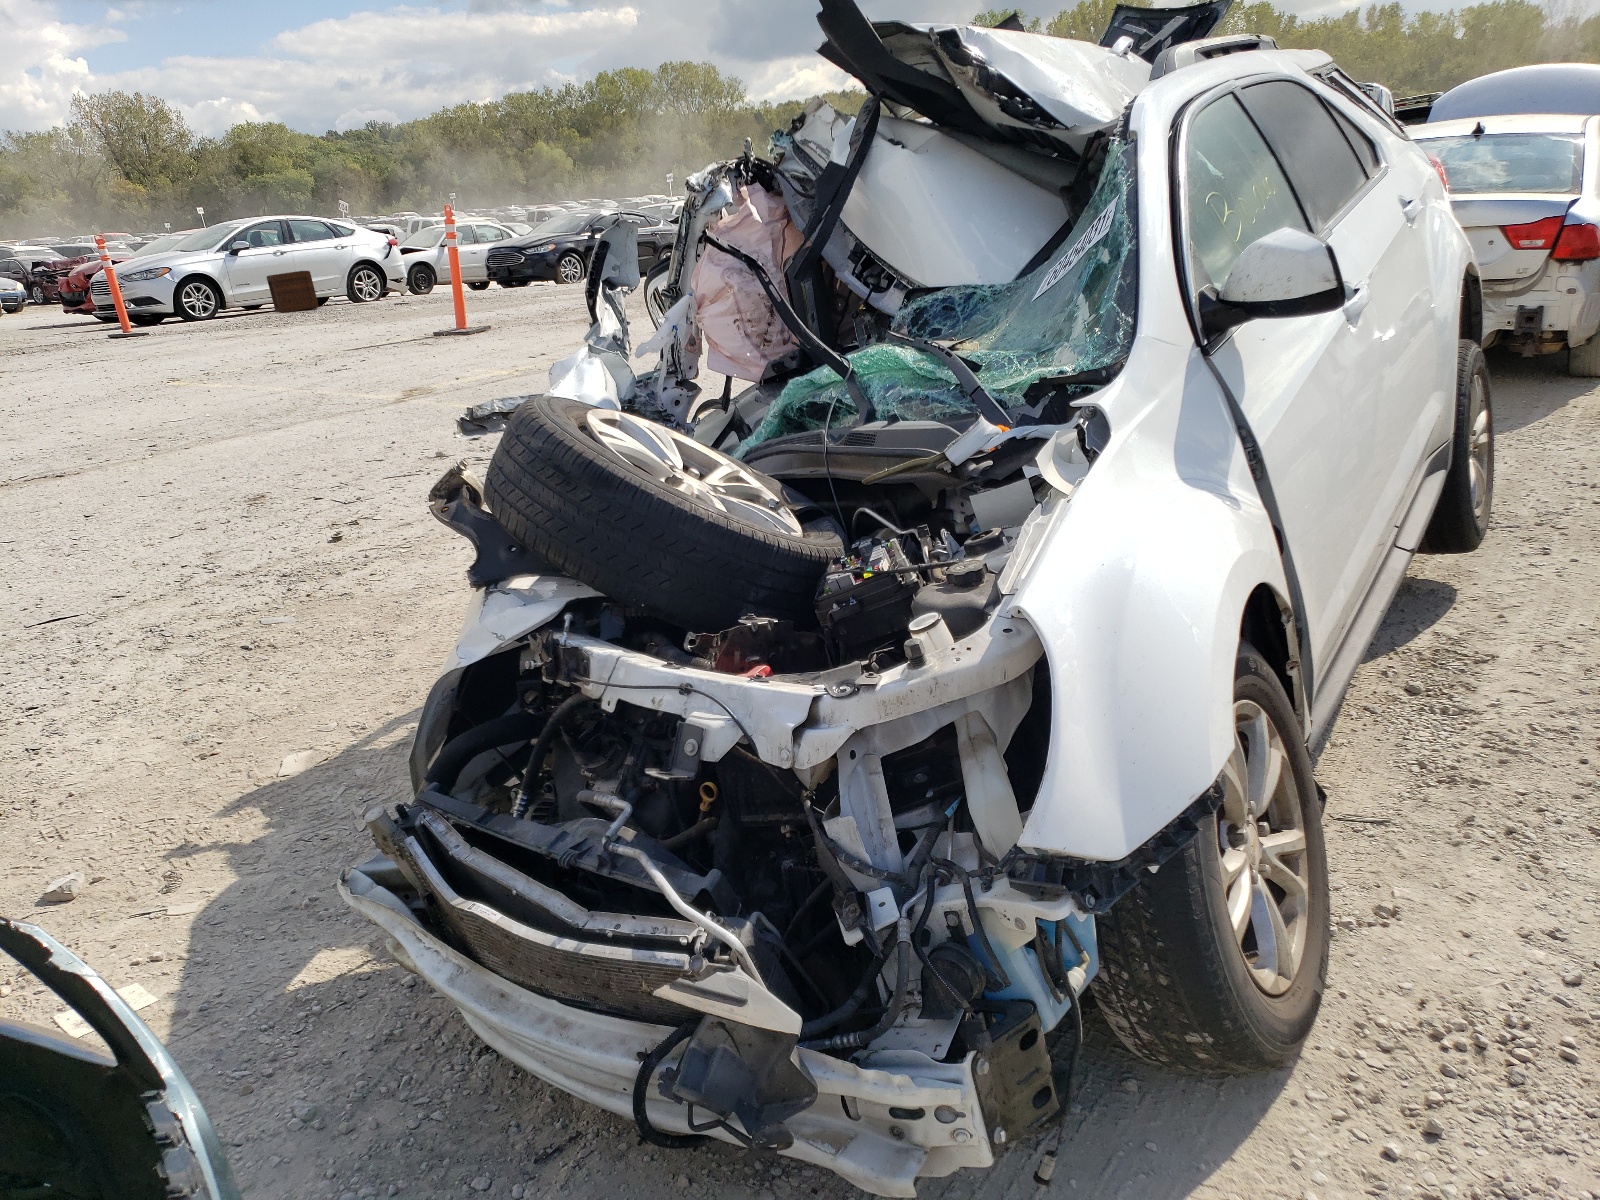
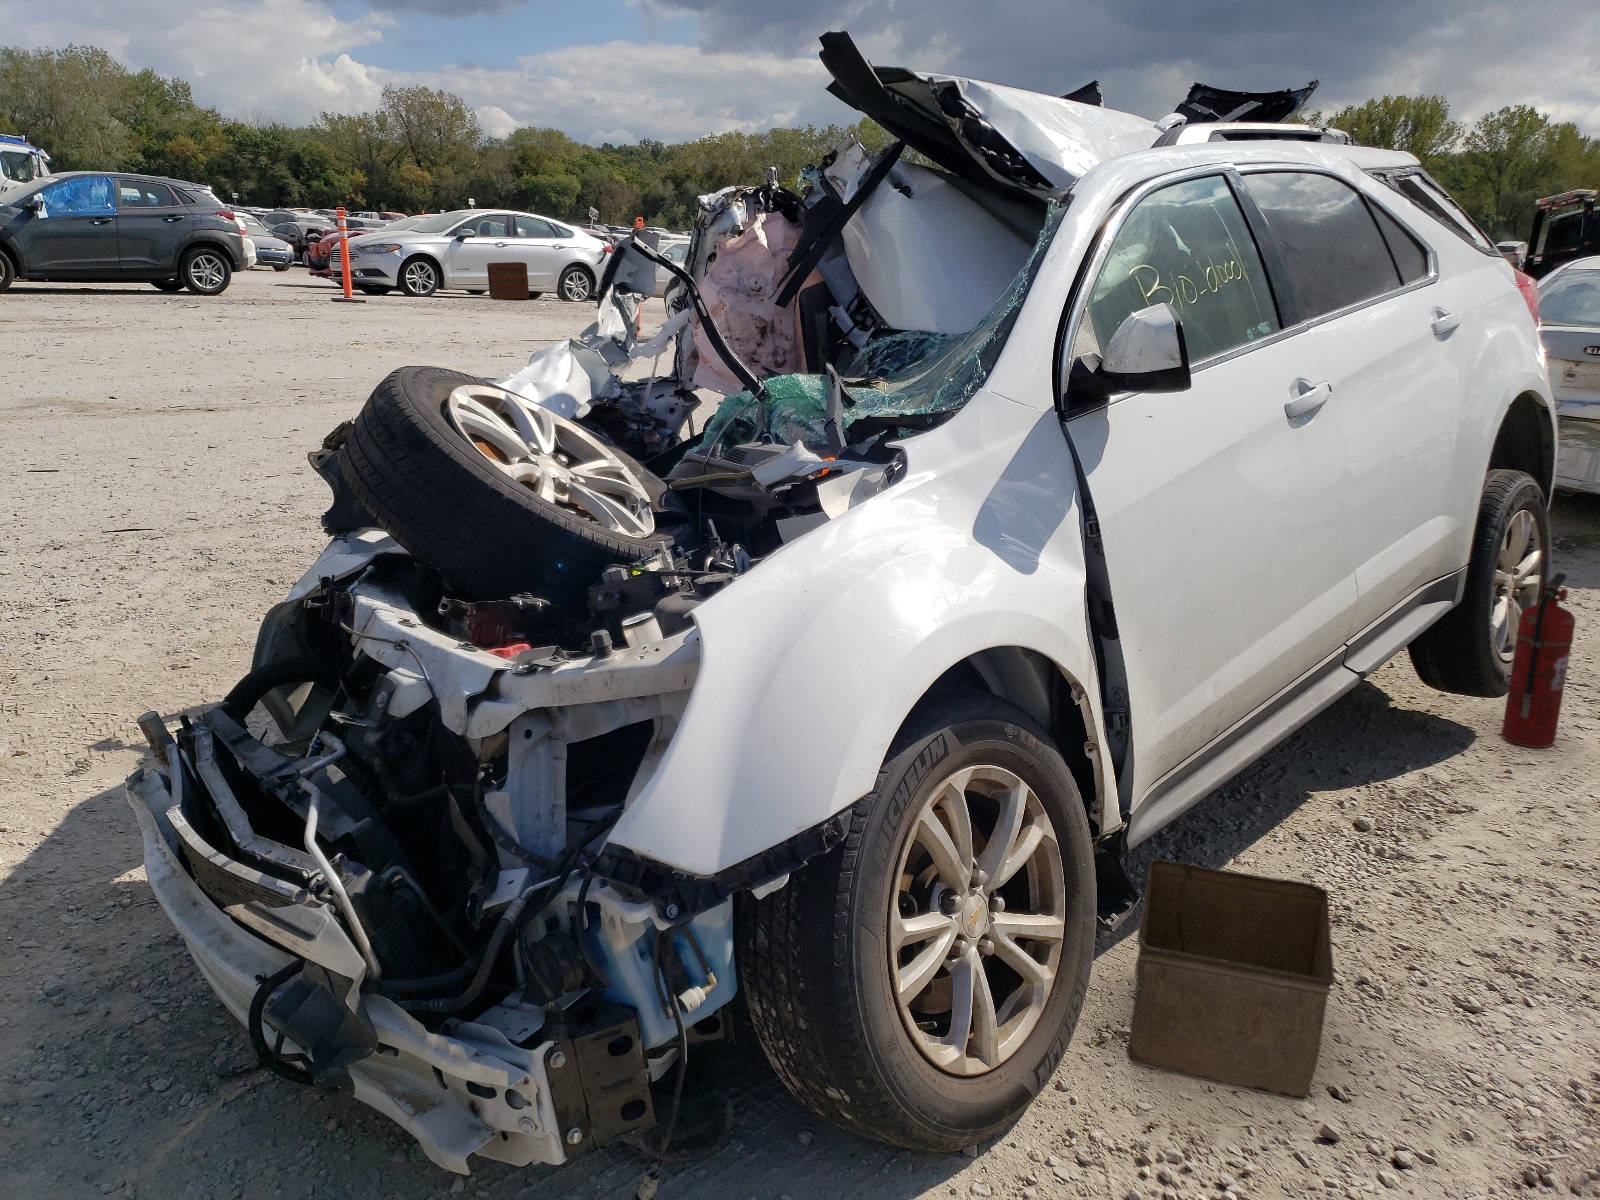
fire extinguisher: none [1477,438,1534,595] -> present [1502,573,1575,748]
storage bin: none [1316,754,1557,948] -> present [1127,858,1335,1101]

